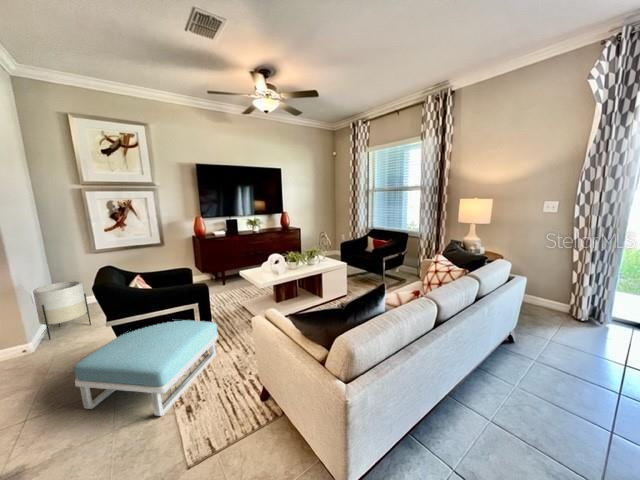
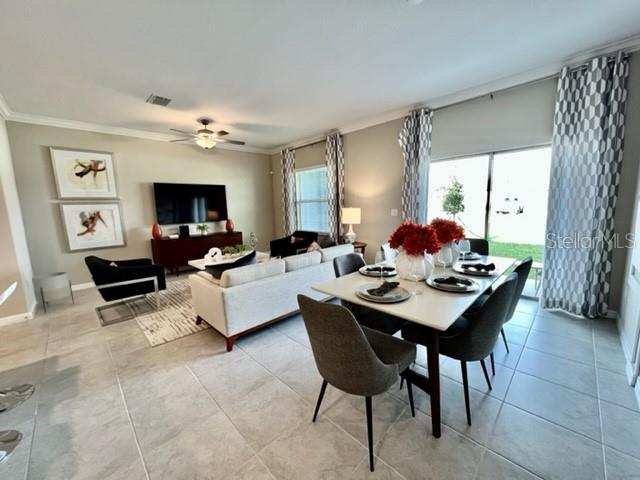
footstool: present [74,320,218,416] -> none [86,289,175,336]

